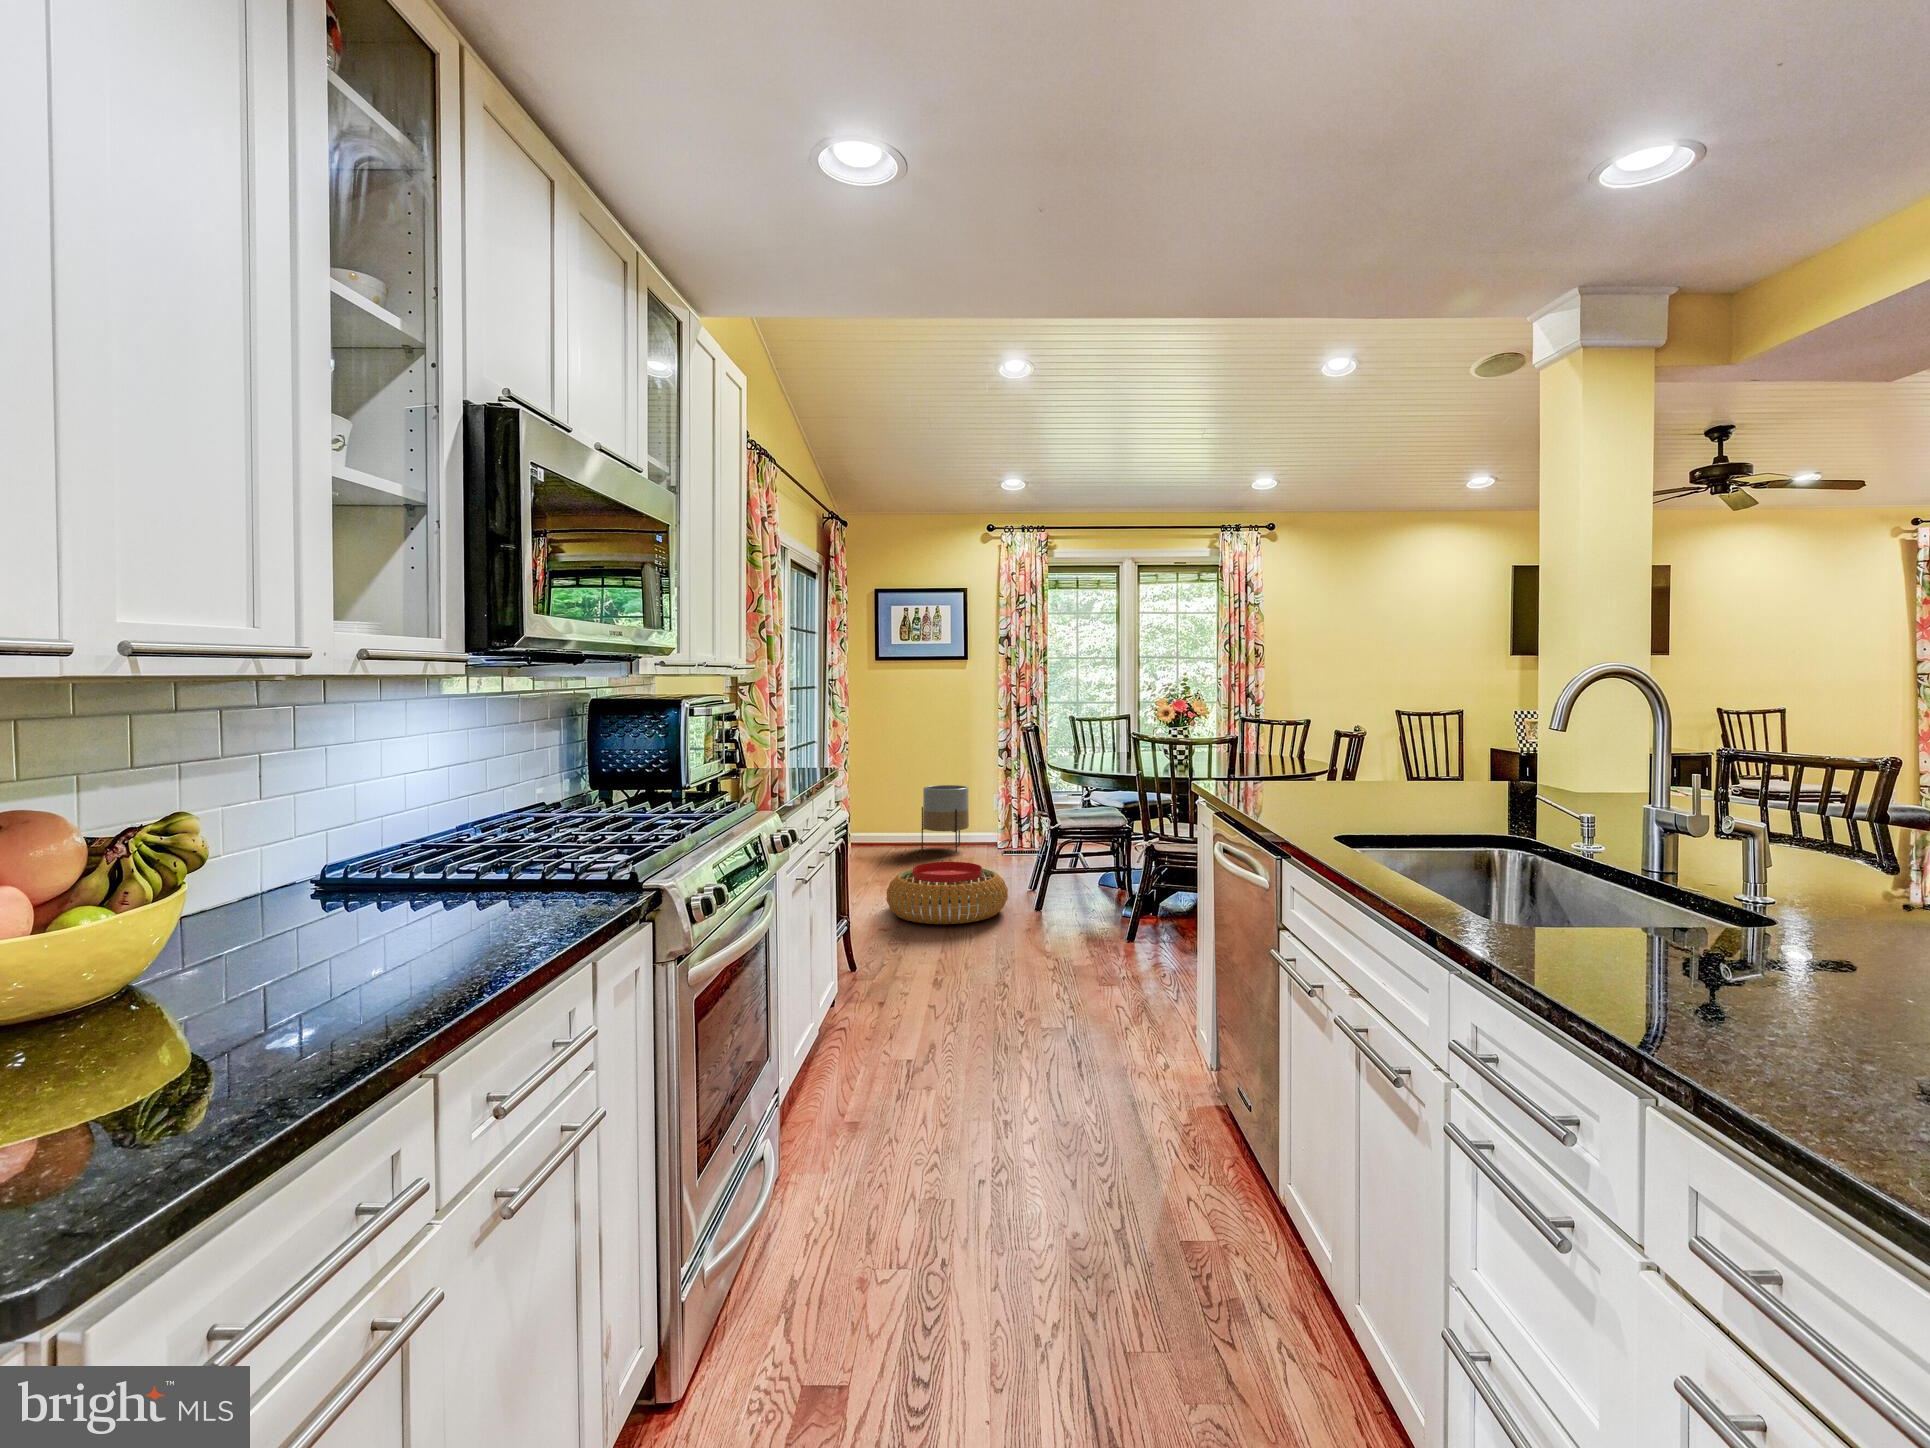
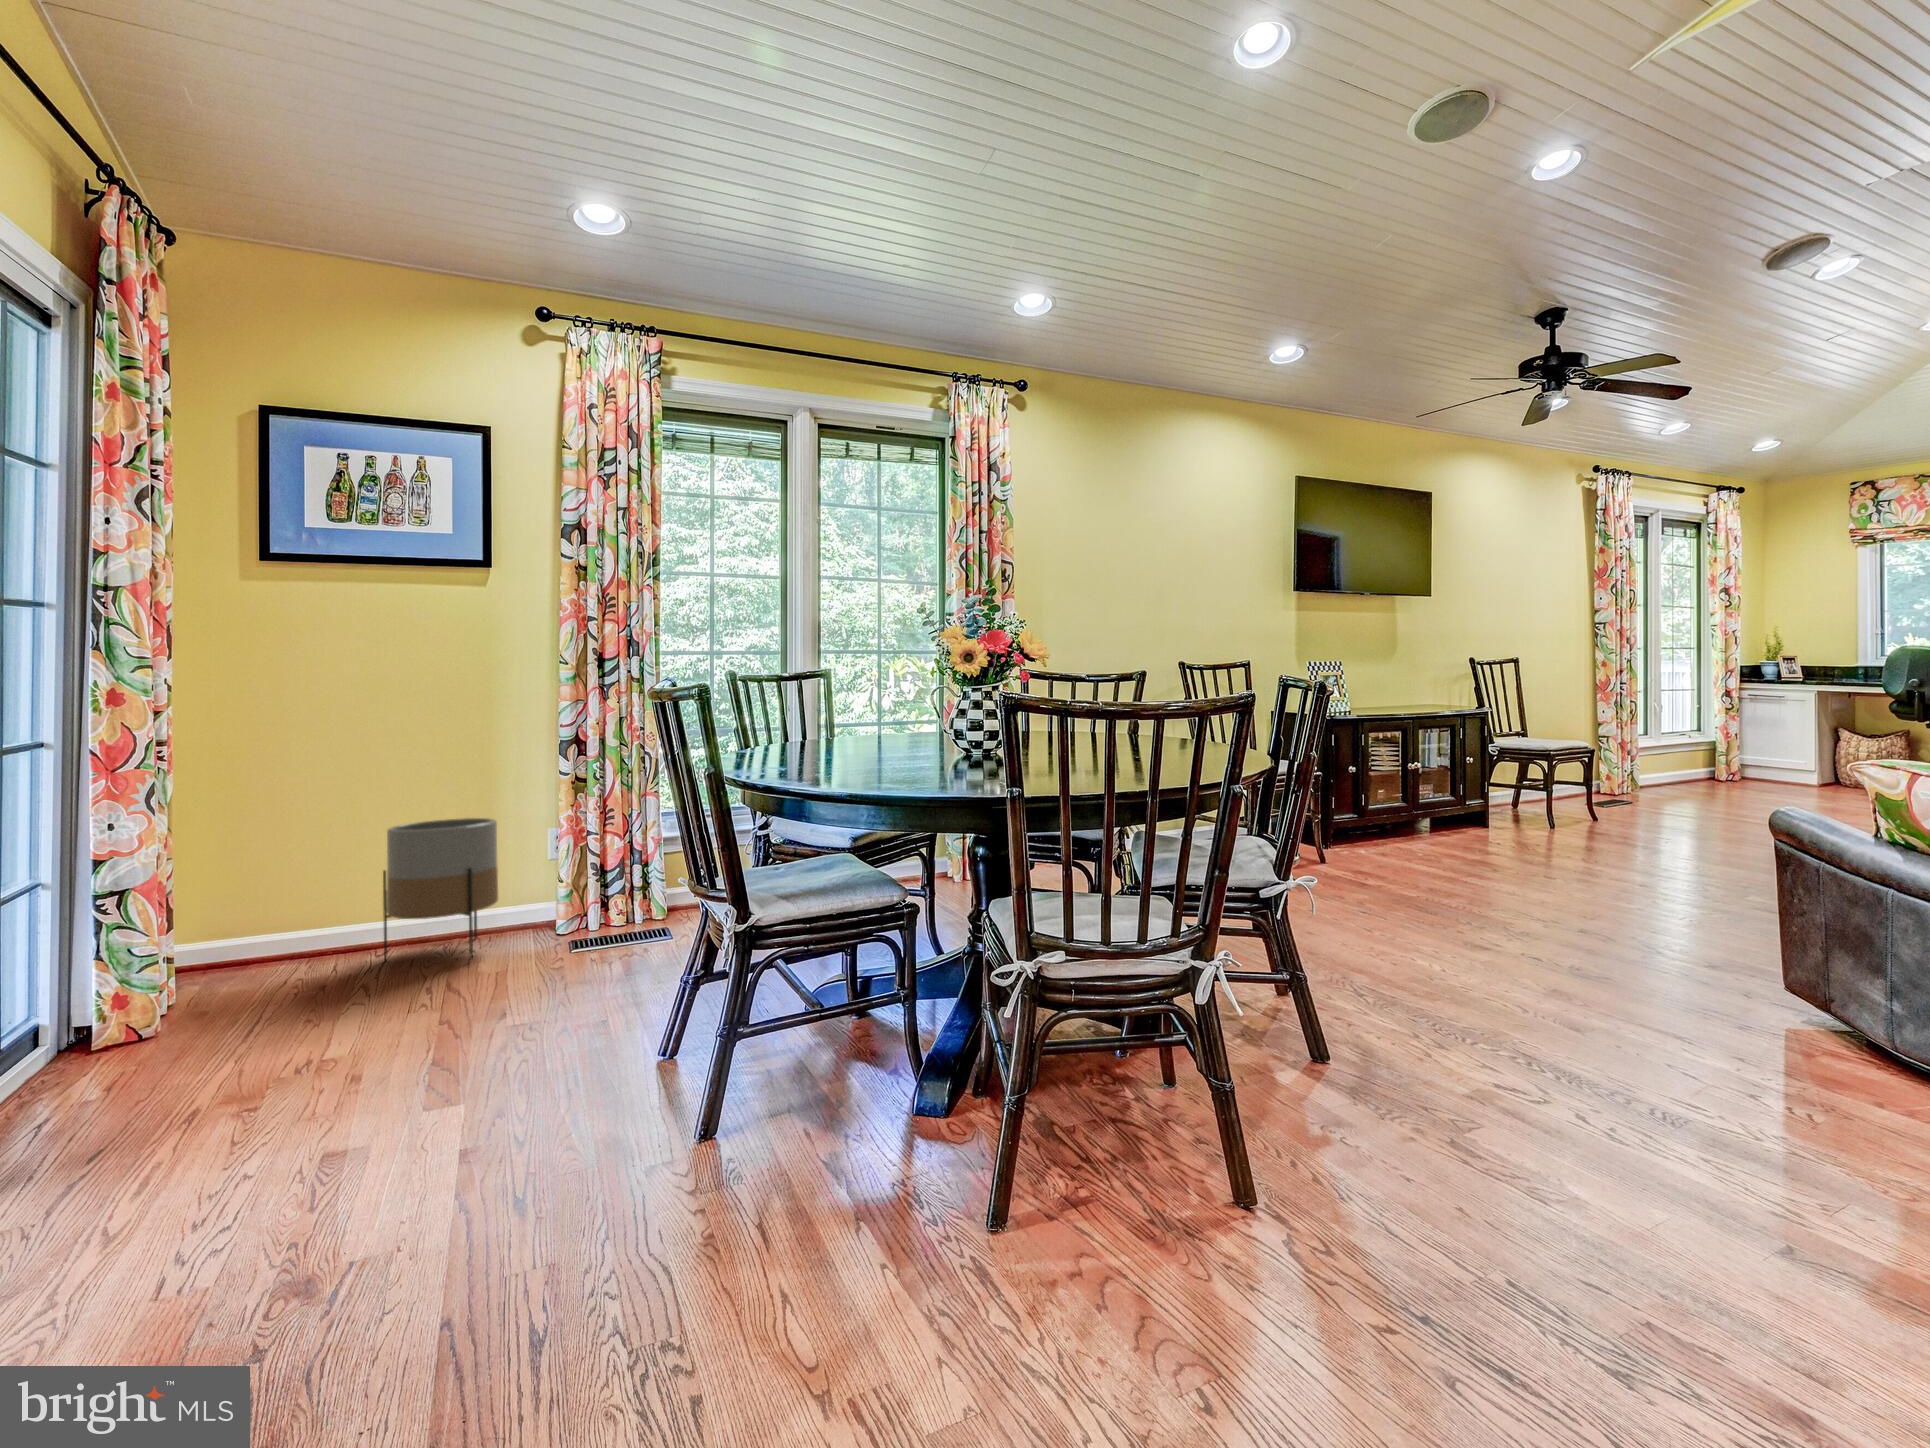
pouf: present [886,862,1008,924] -> none [257,1008,640,1232]

